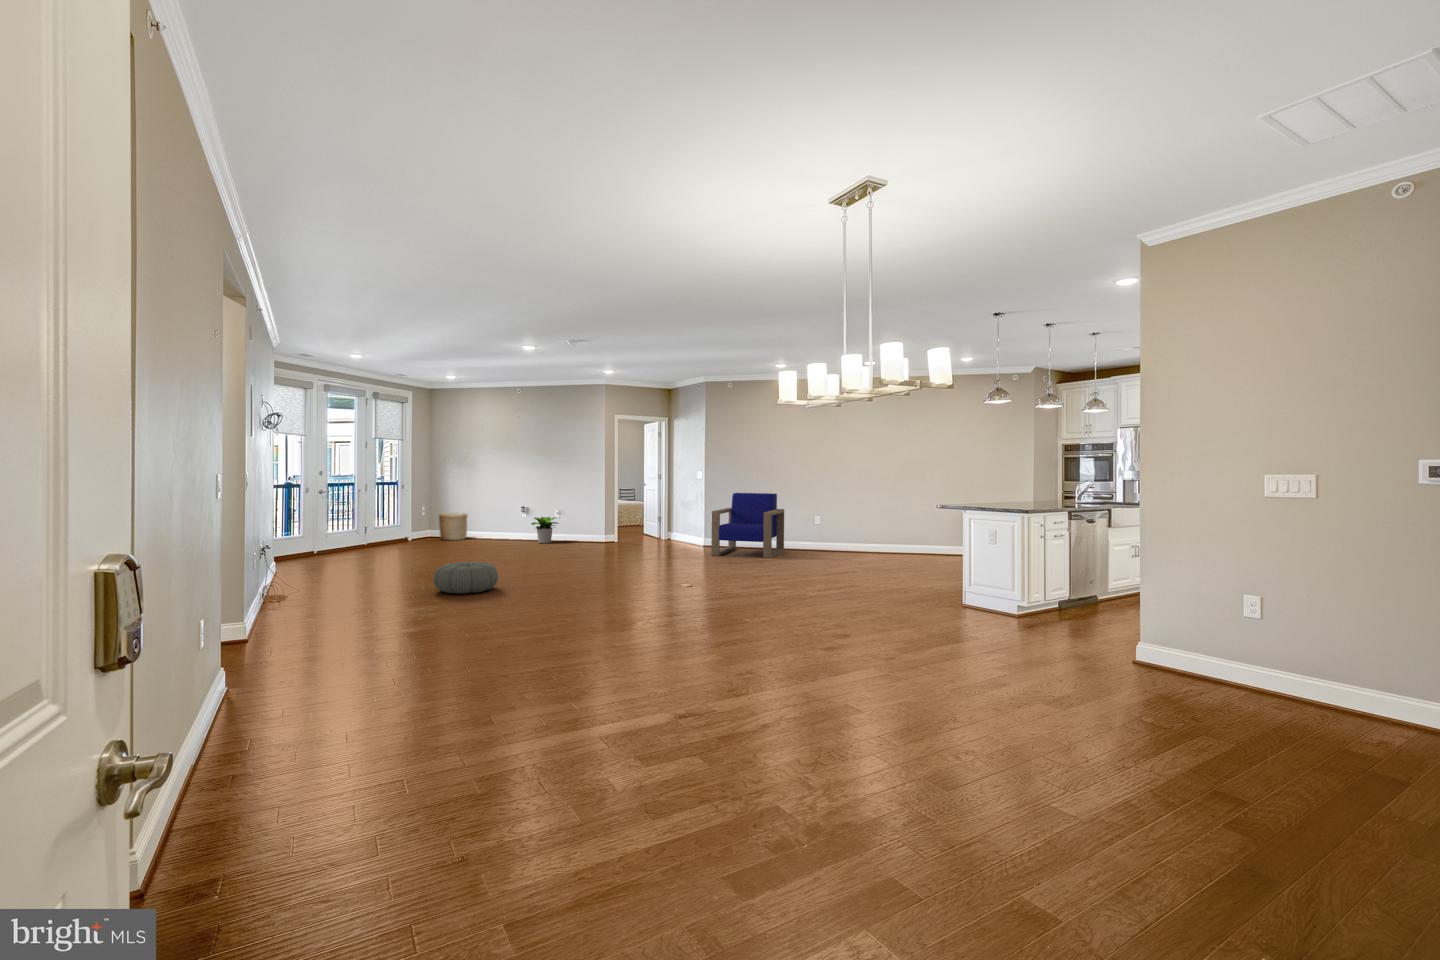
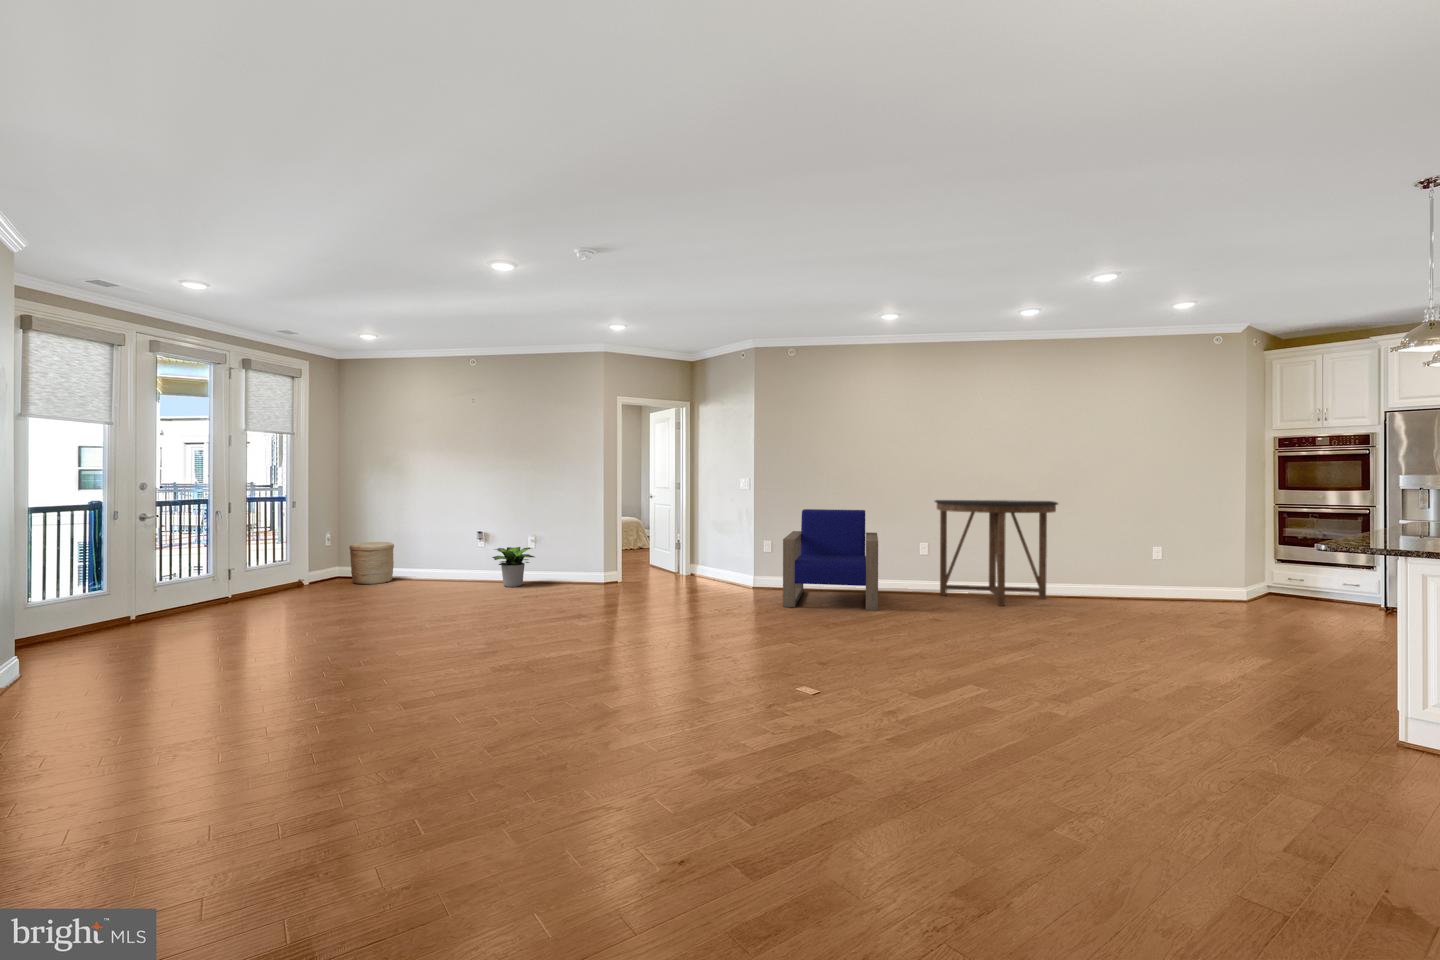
console table: none [821,487,901,558] -> present [935,500,1058,606]
pouf: present [434,562,498,594] -> none [333,660,466,737]

